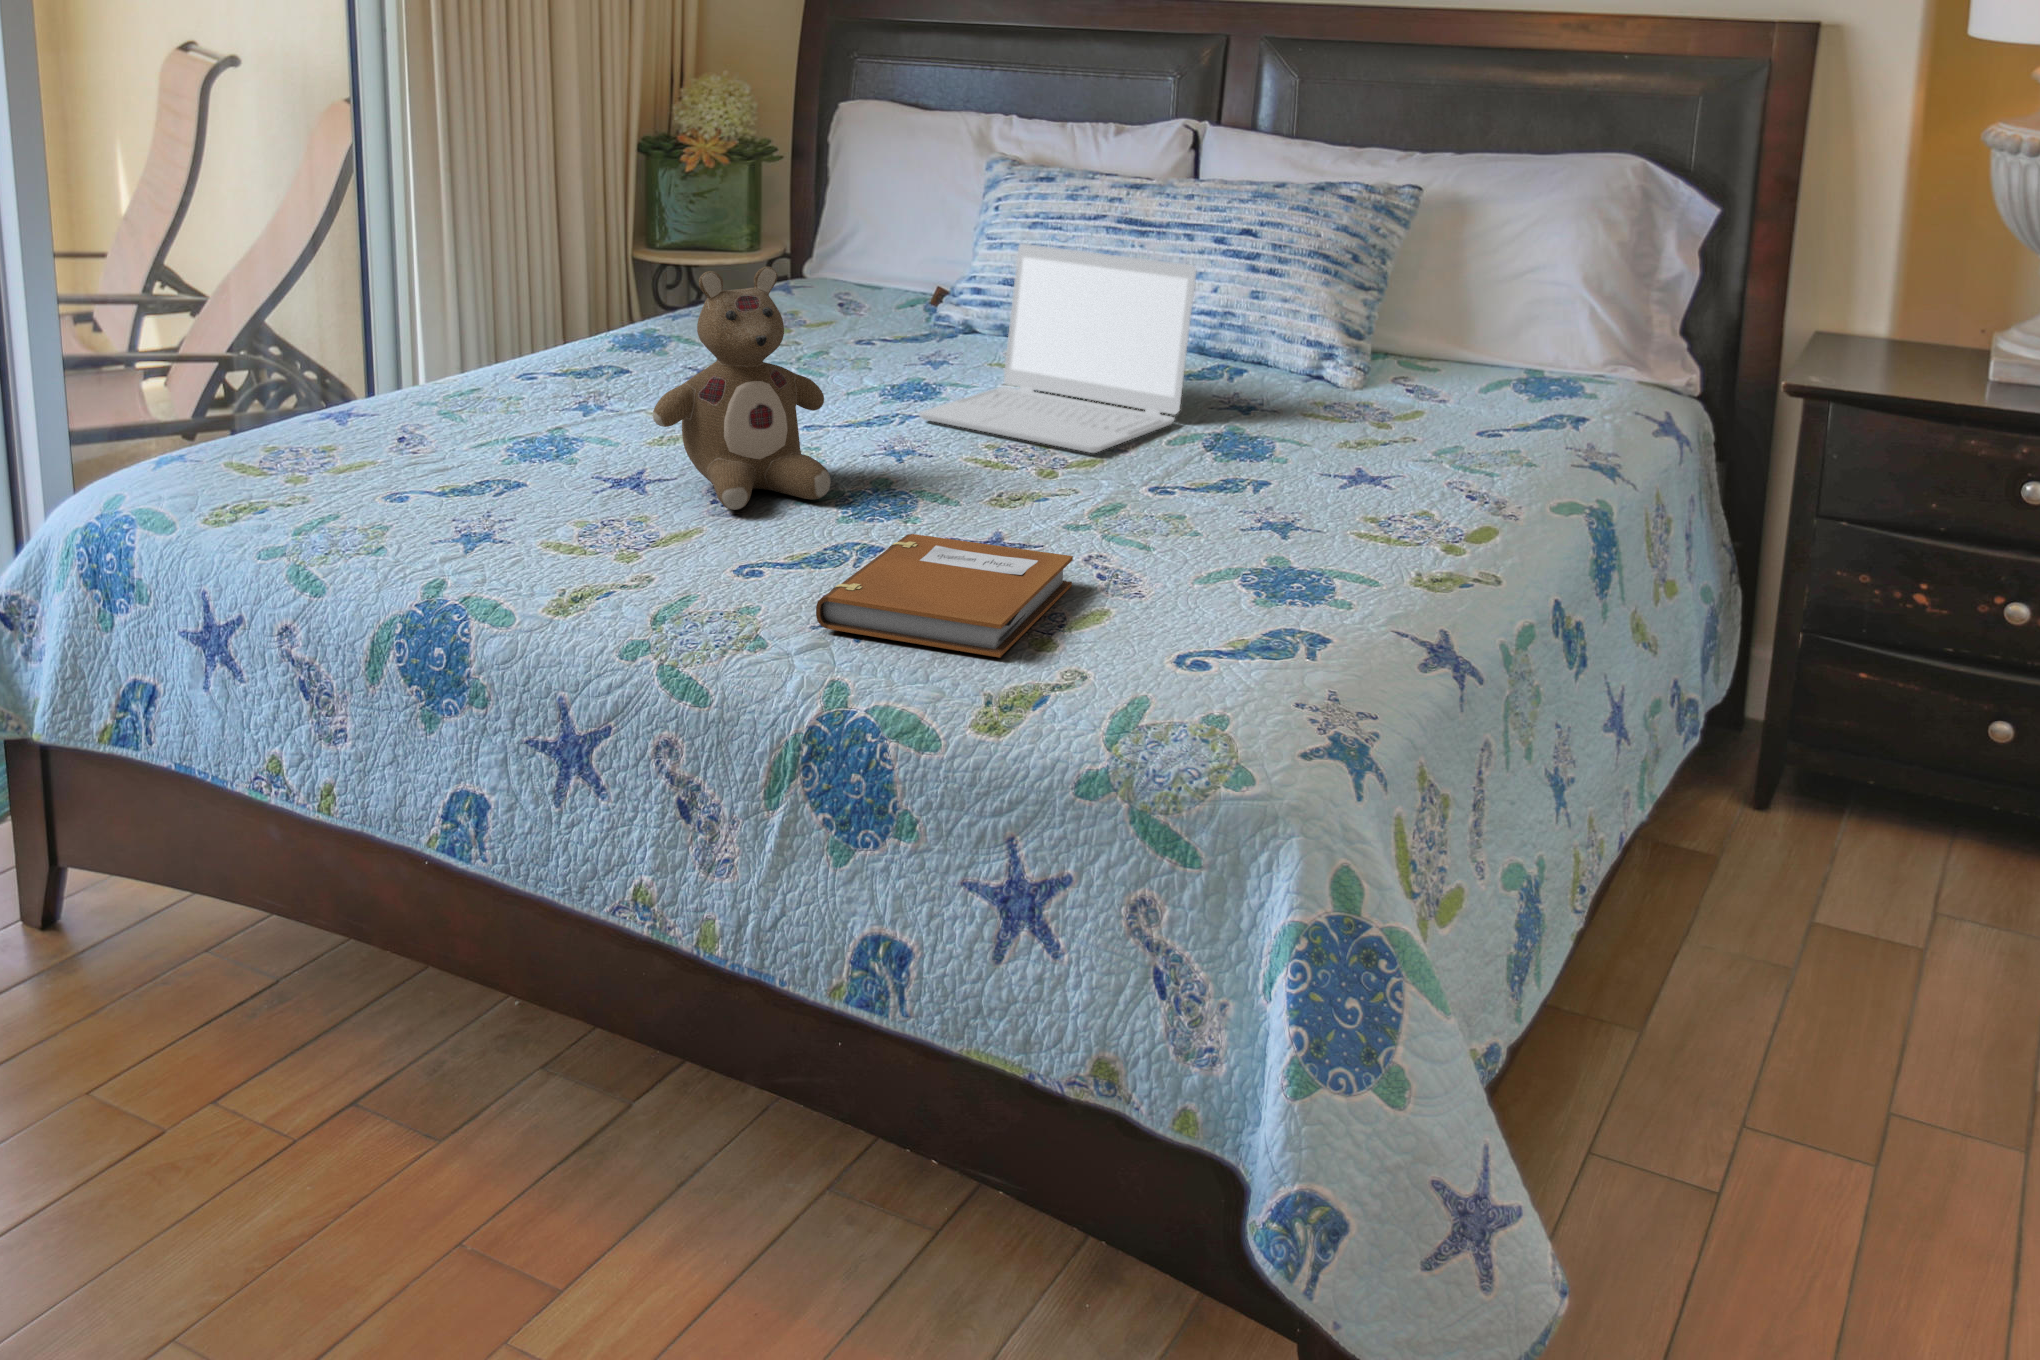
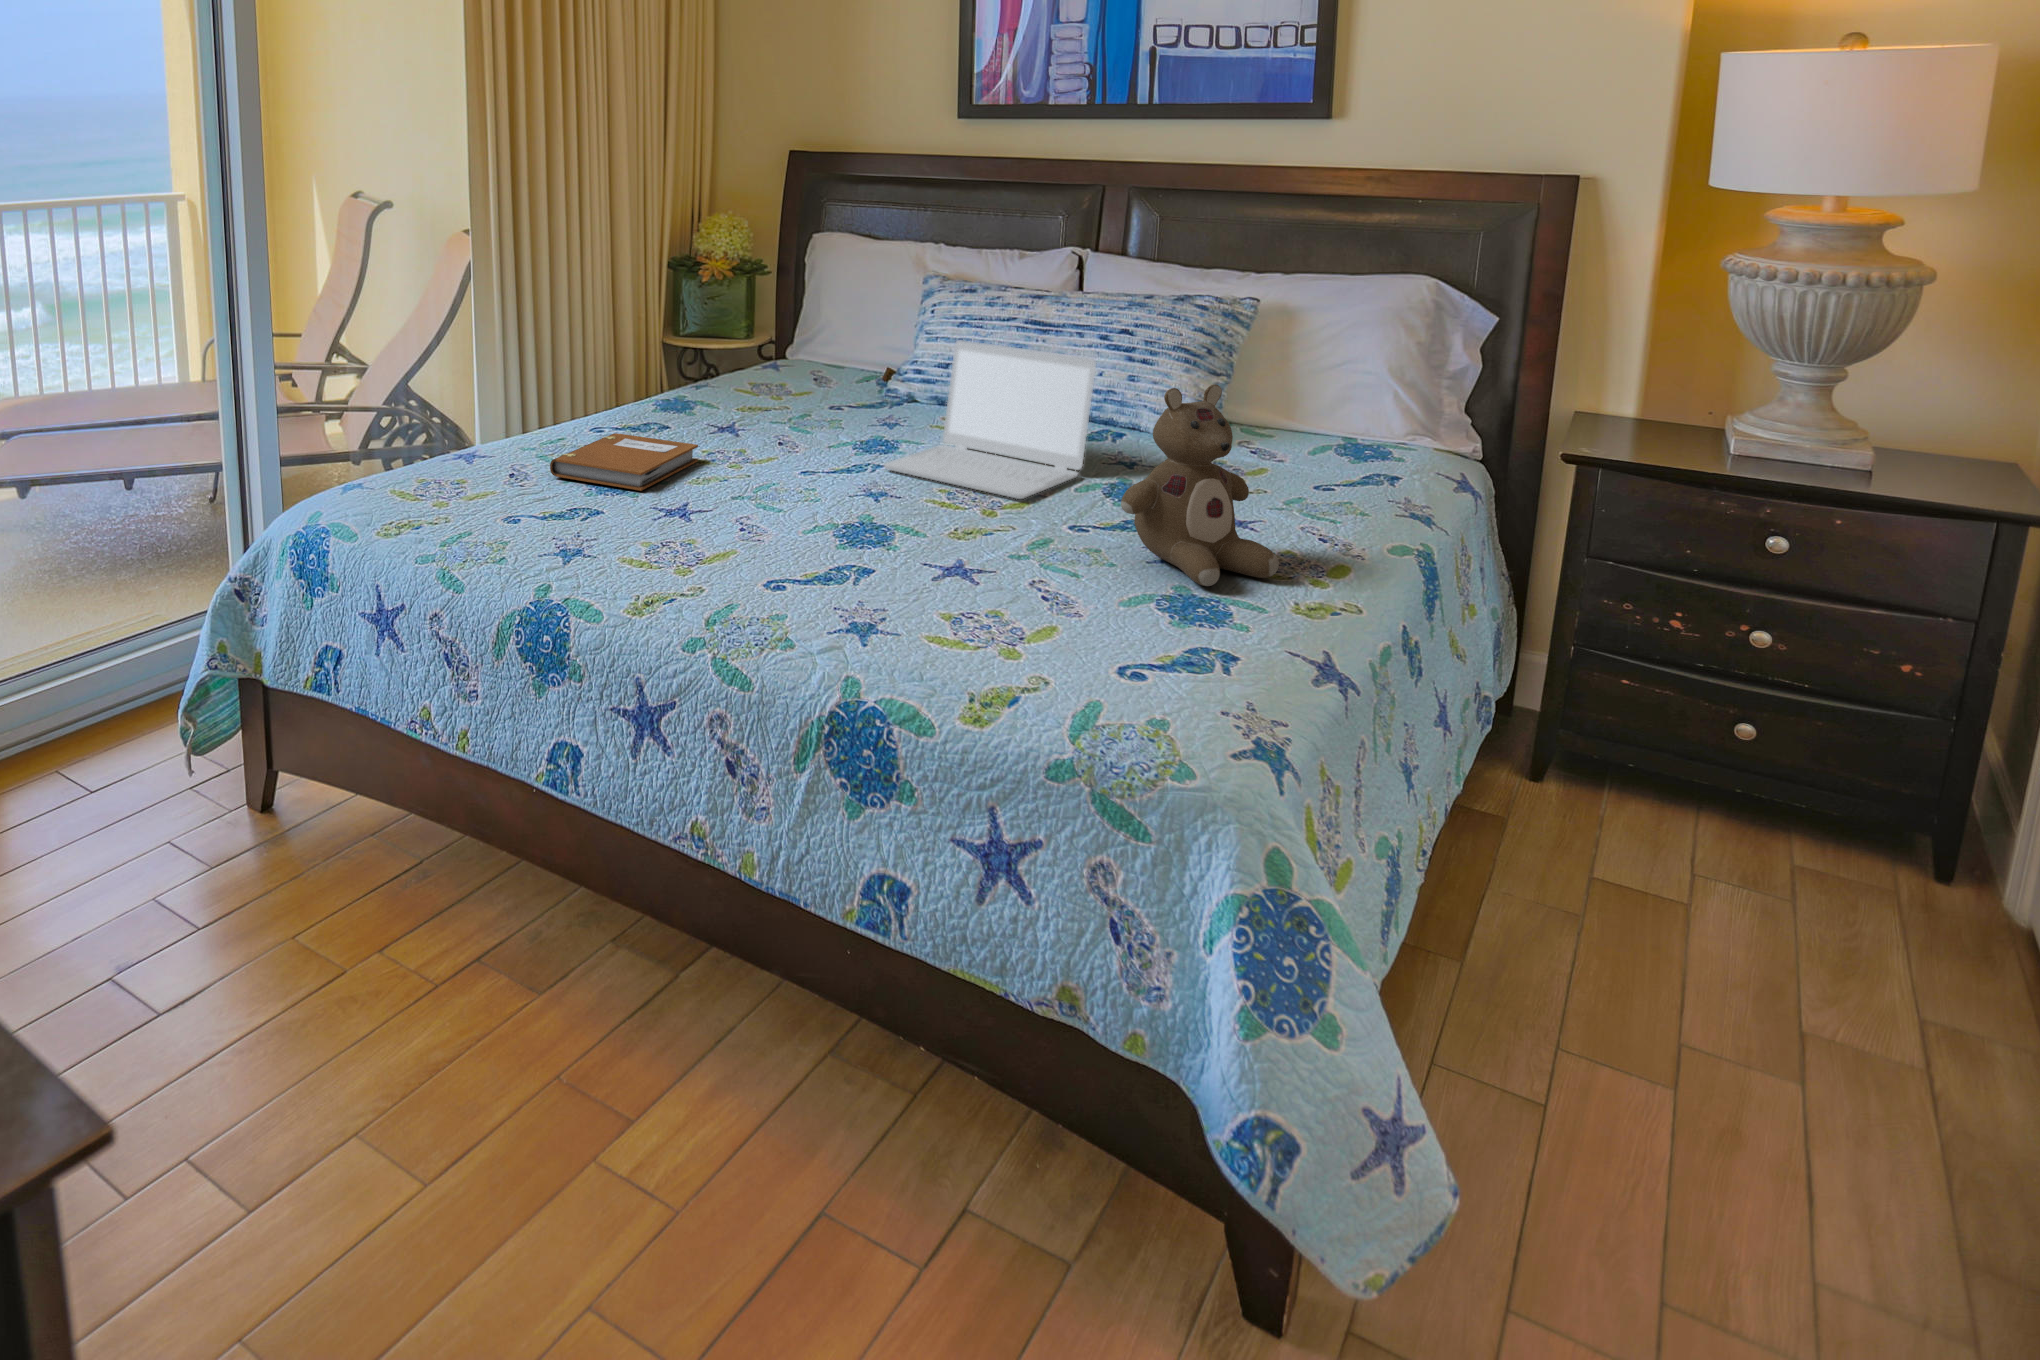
stuffed bear: present [653,267,830,510] -> present [1121,384,1279,586]
notebook: present [816,534,1073,658] -> present [550,433,698,491]

